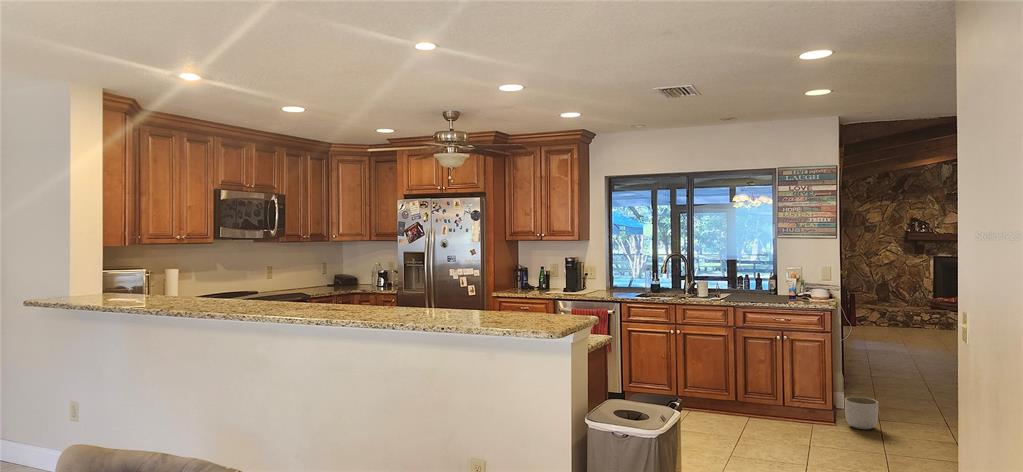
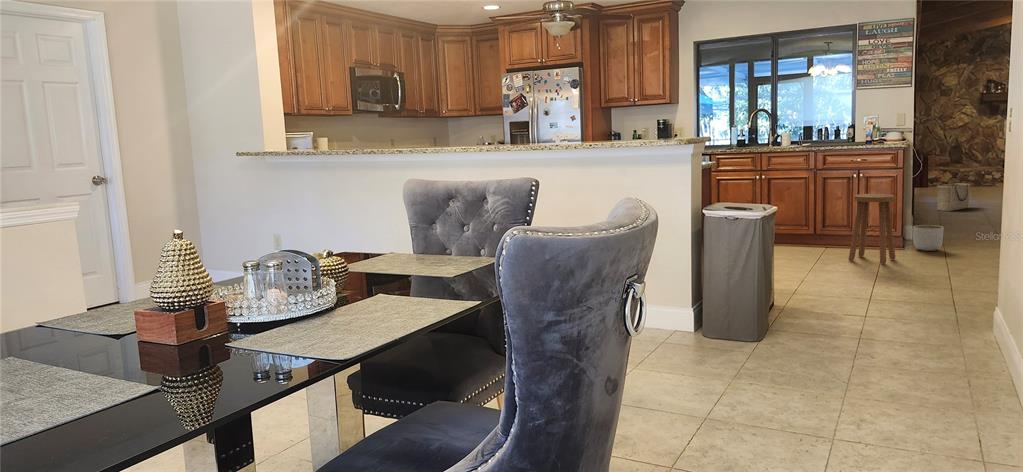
basket: none [867,331,901,362] -> present [937,183,971,211]
stool: none [773,363,826,452] -> present [849,194,896,264]

